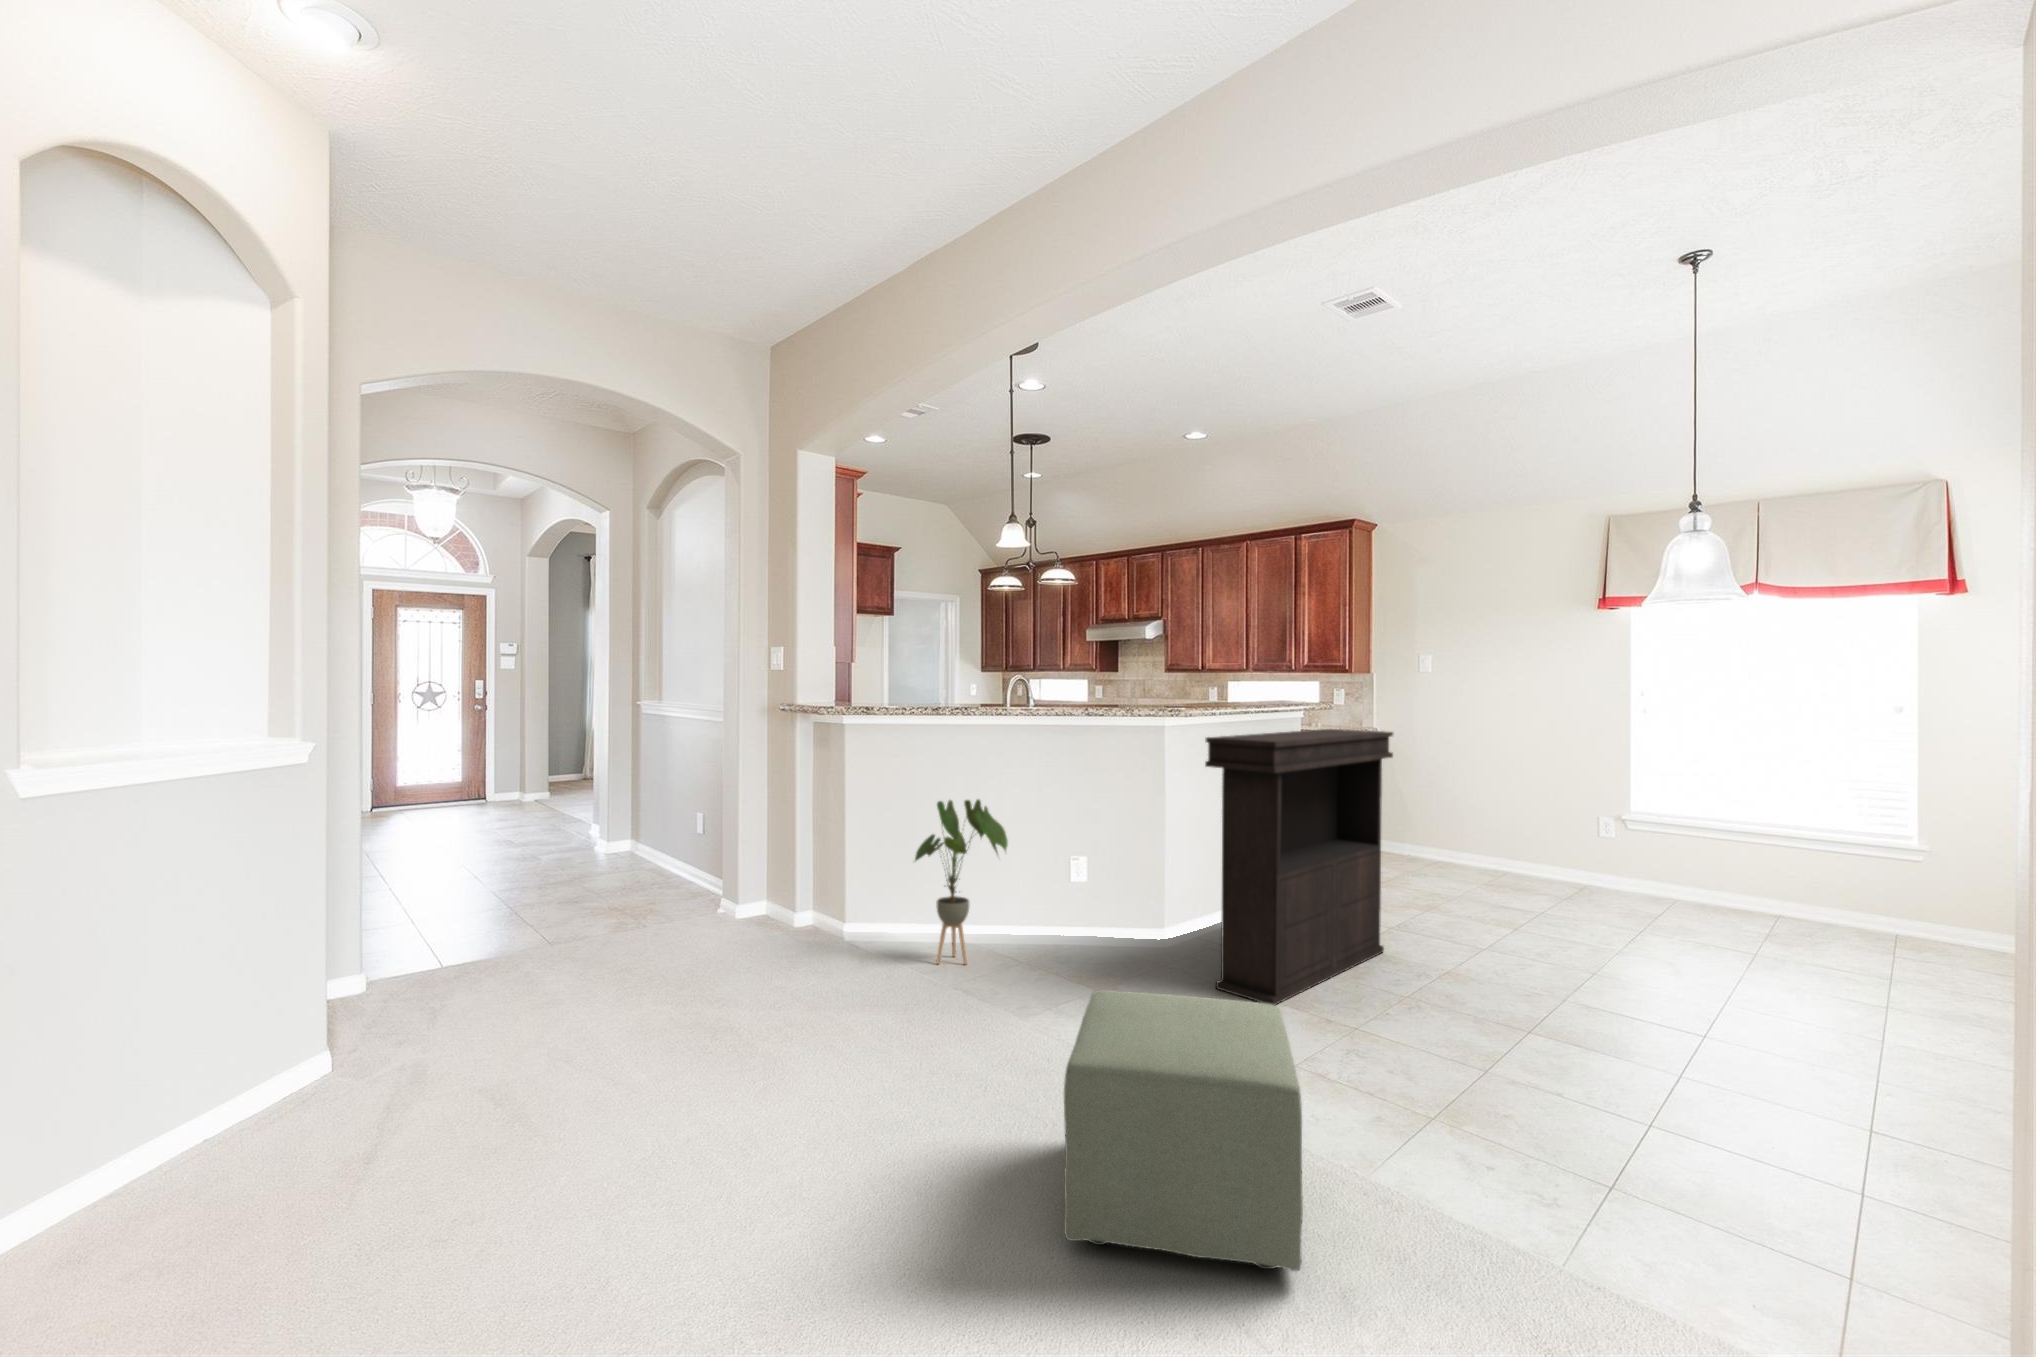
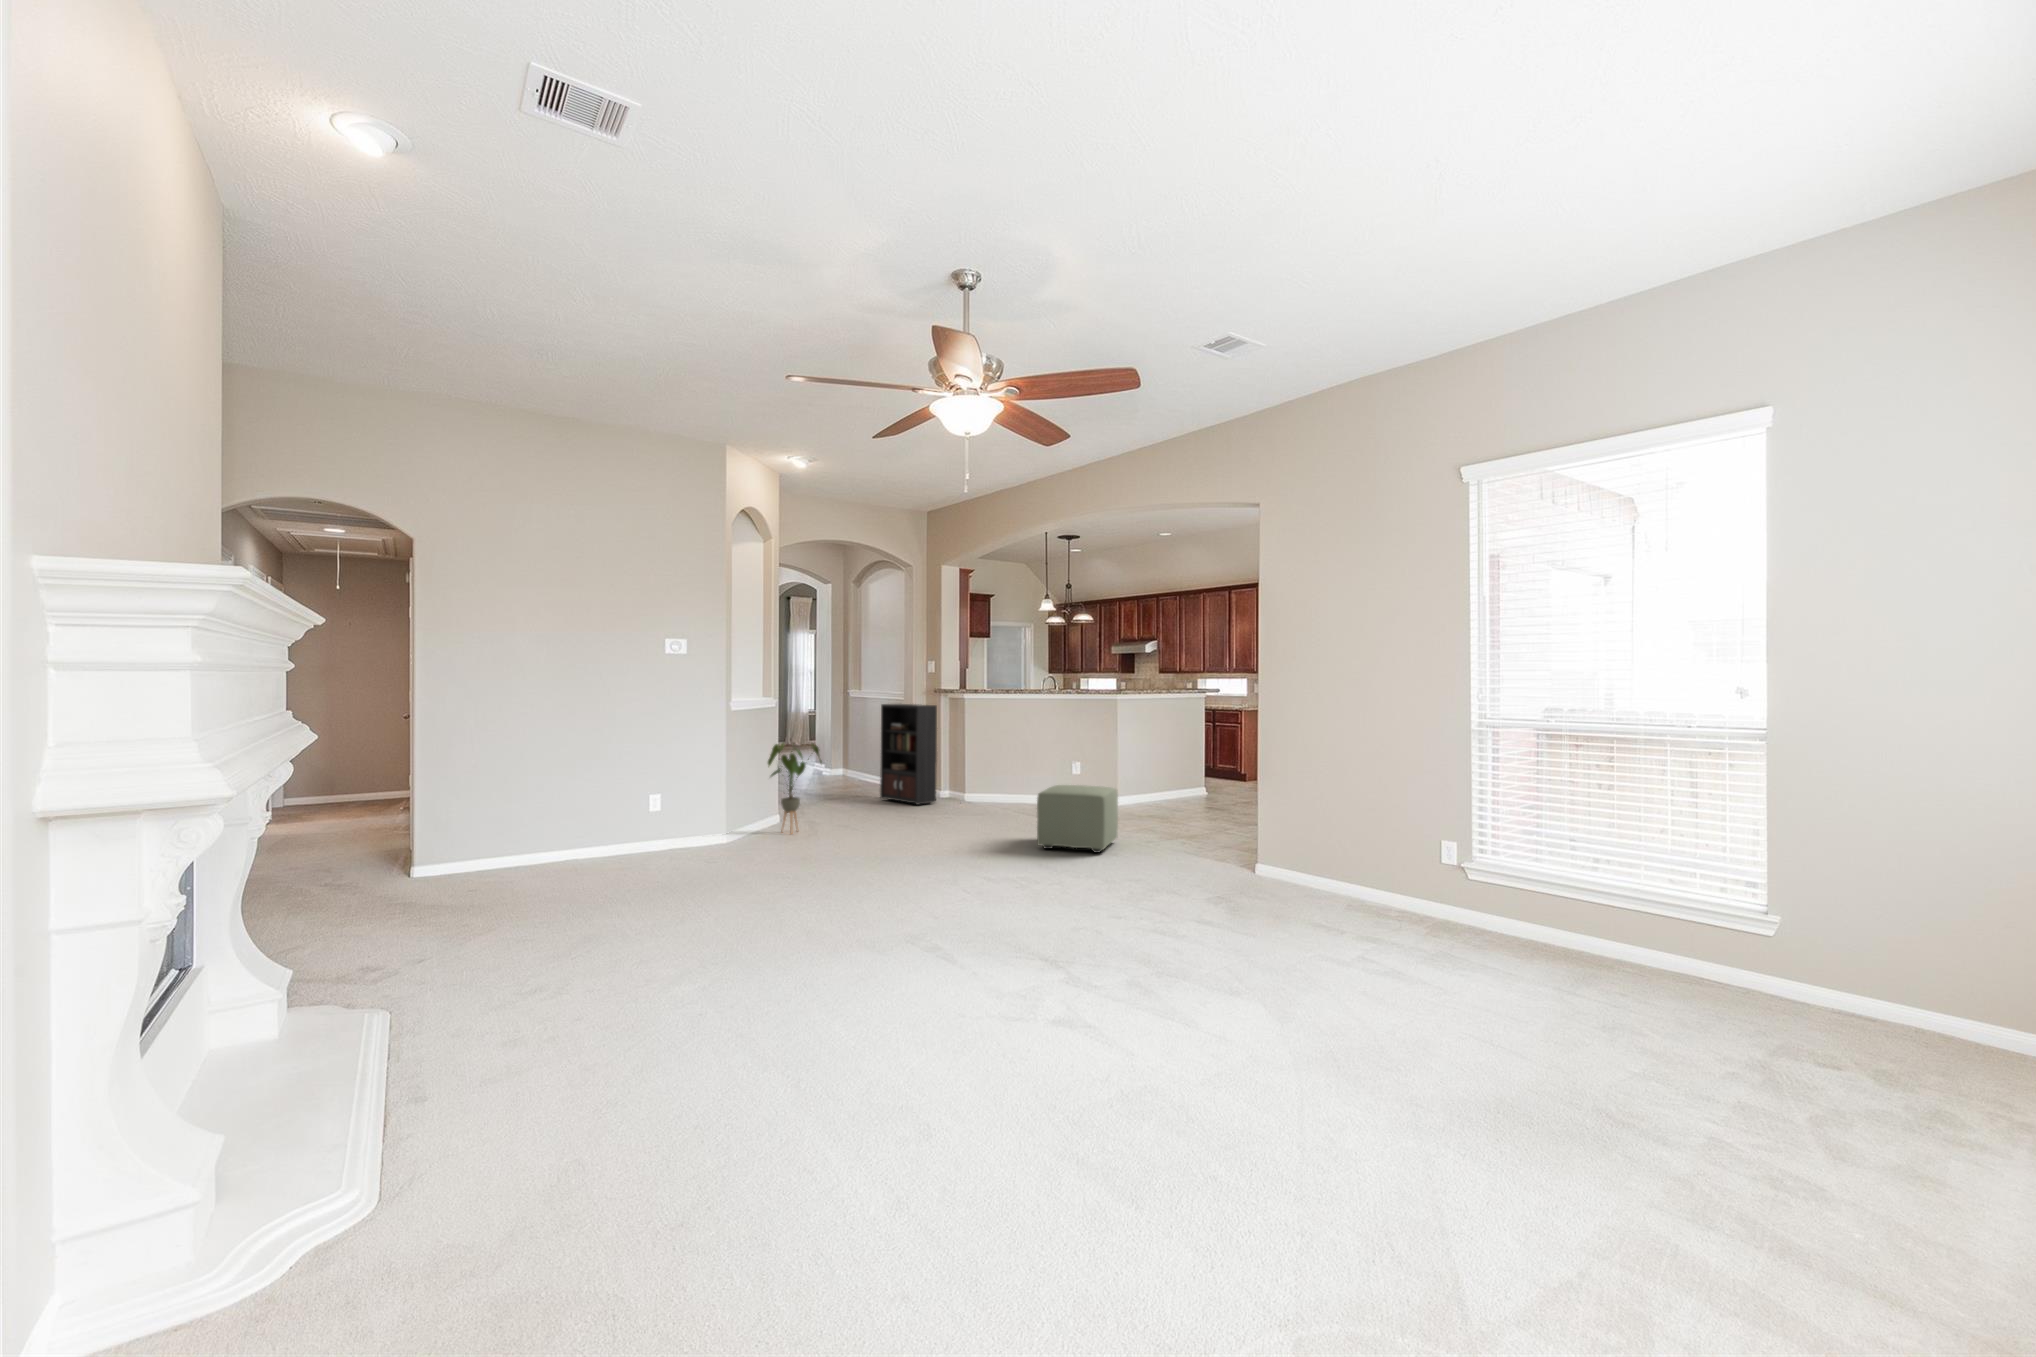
console table: present [1205,729,1393,1005] -> none [1126,702,1230,820]
bookcase: none [662,734,837,962] -> present [880,704,937,805]
house plant: present [915,800,1008,964] -> present [768,744,822,833]

